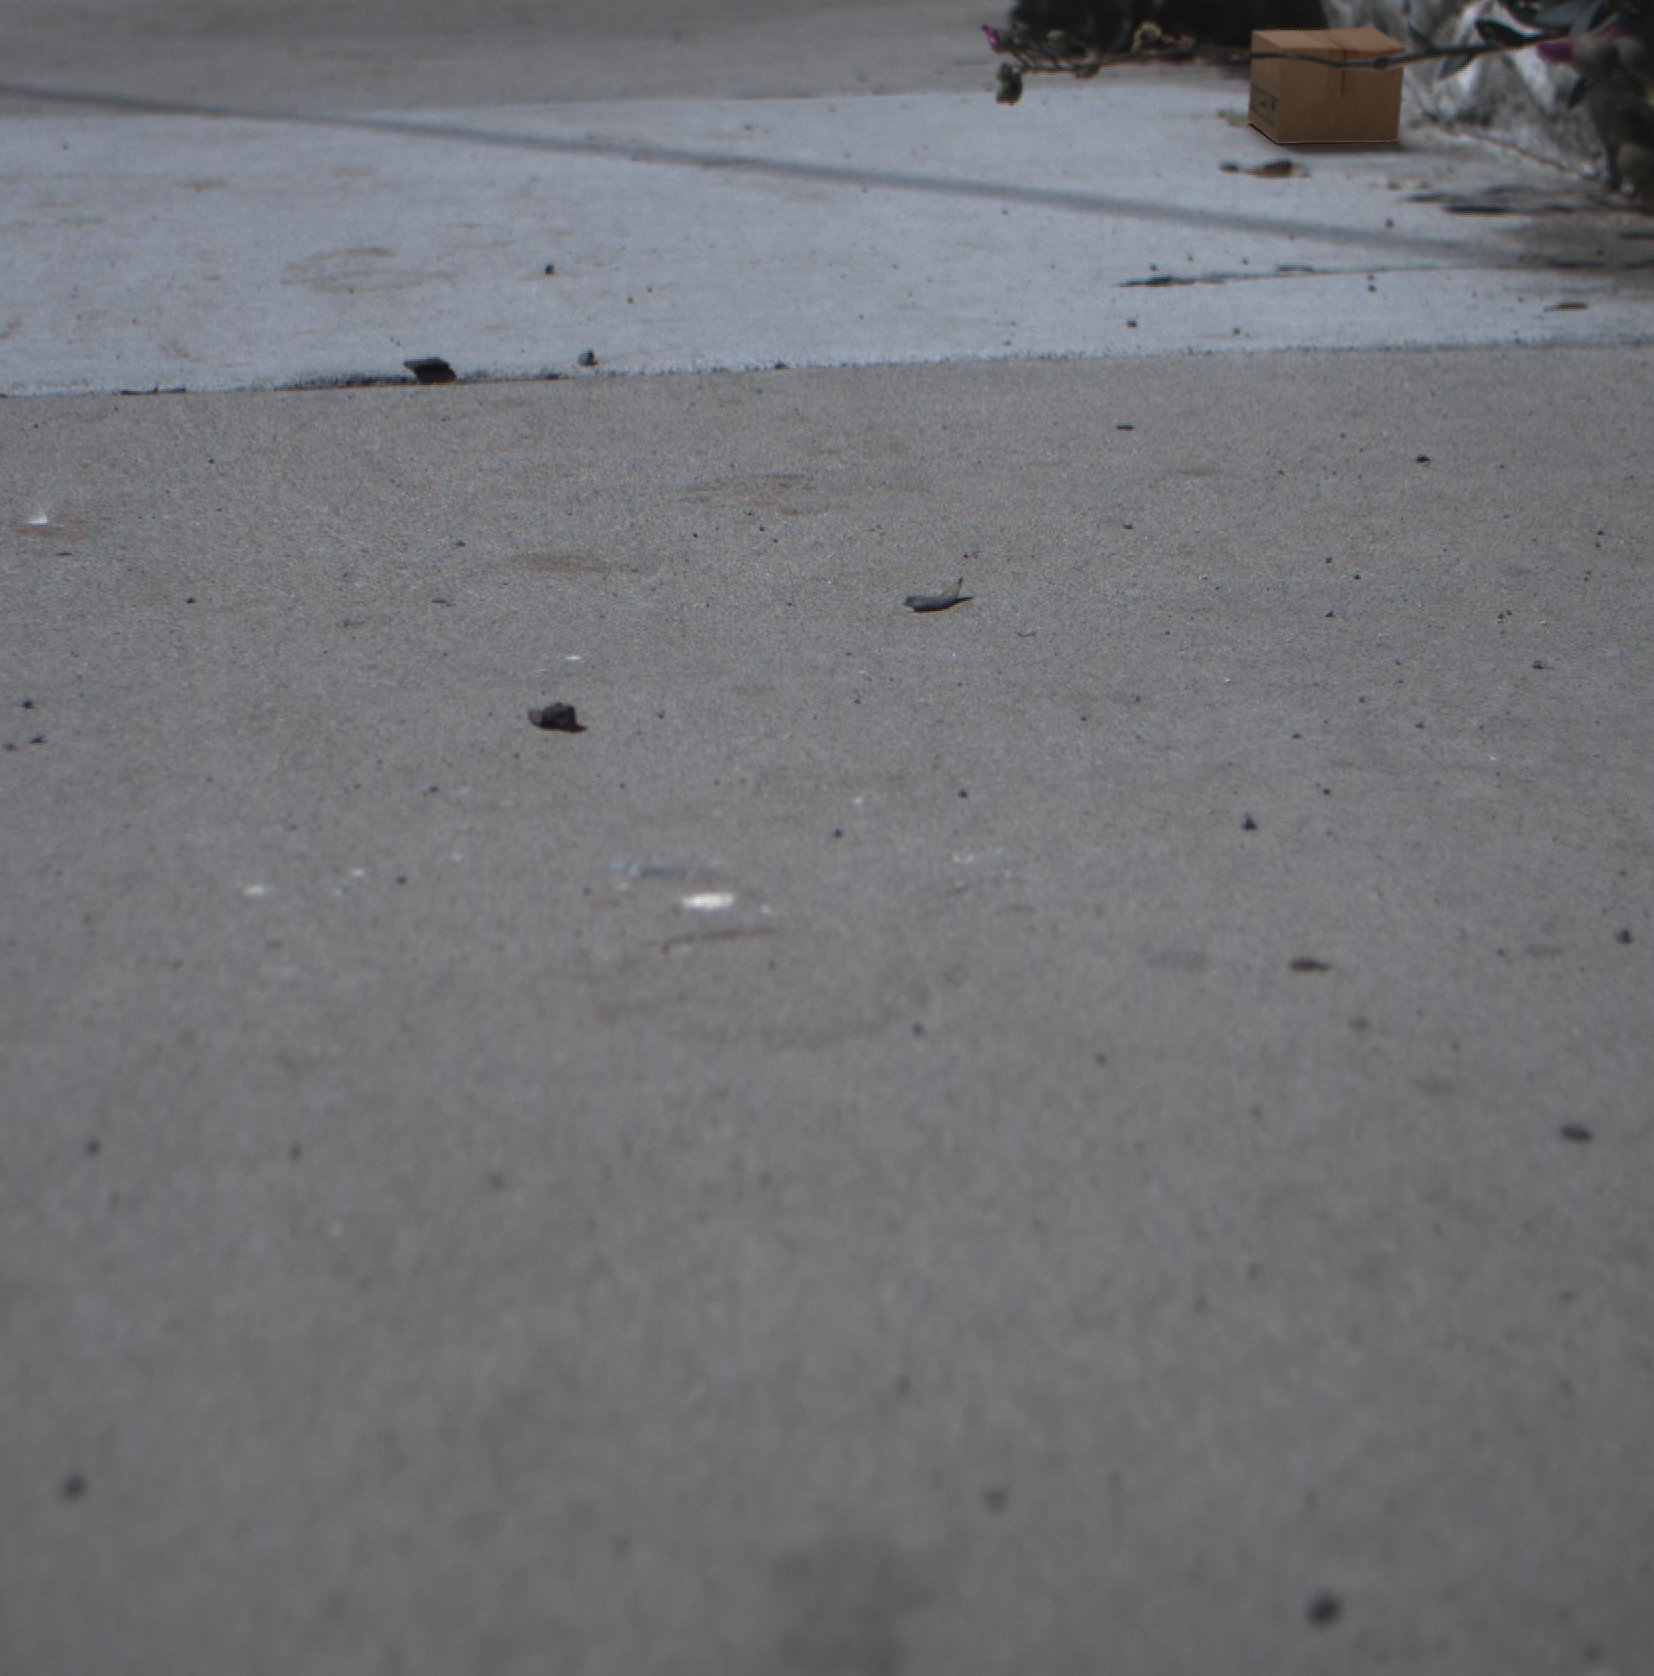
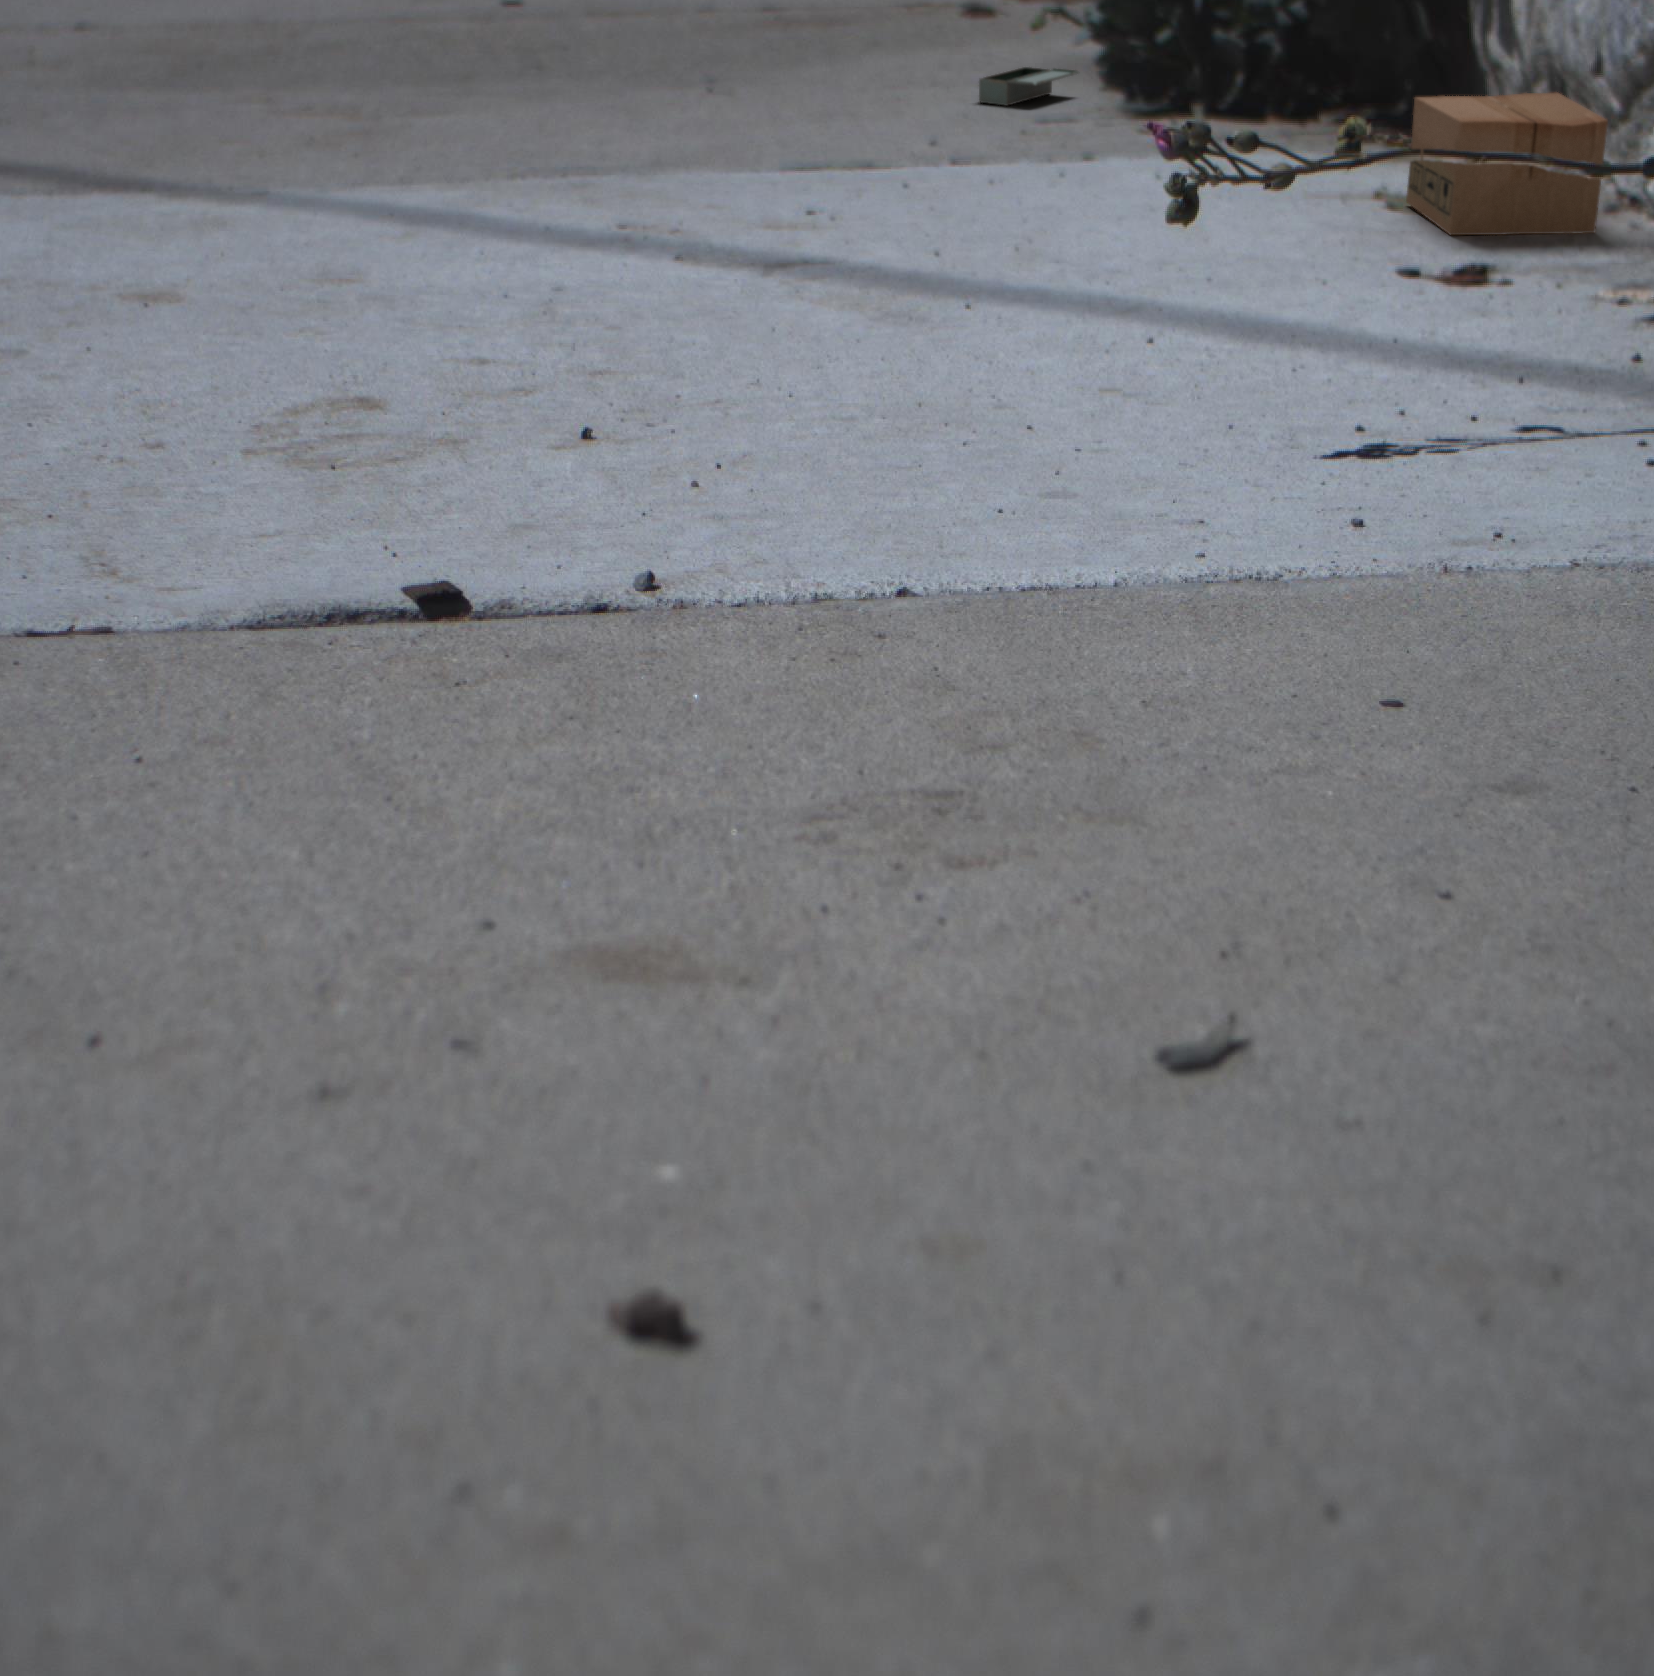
toolbox: none [905,19,993,51] -> present [979,67,1079,106]

